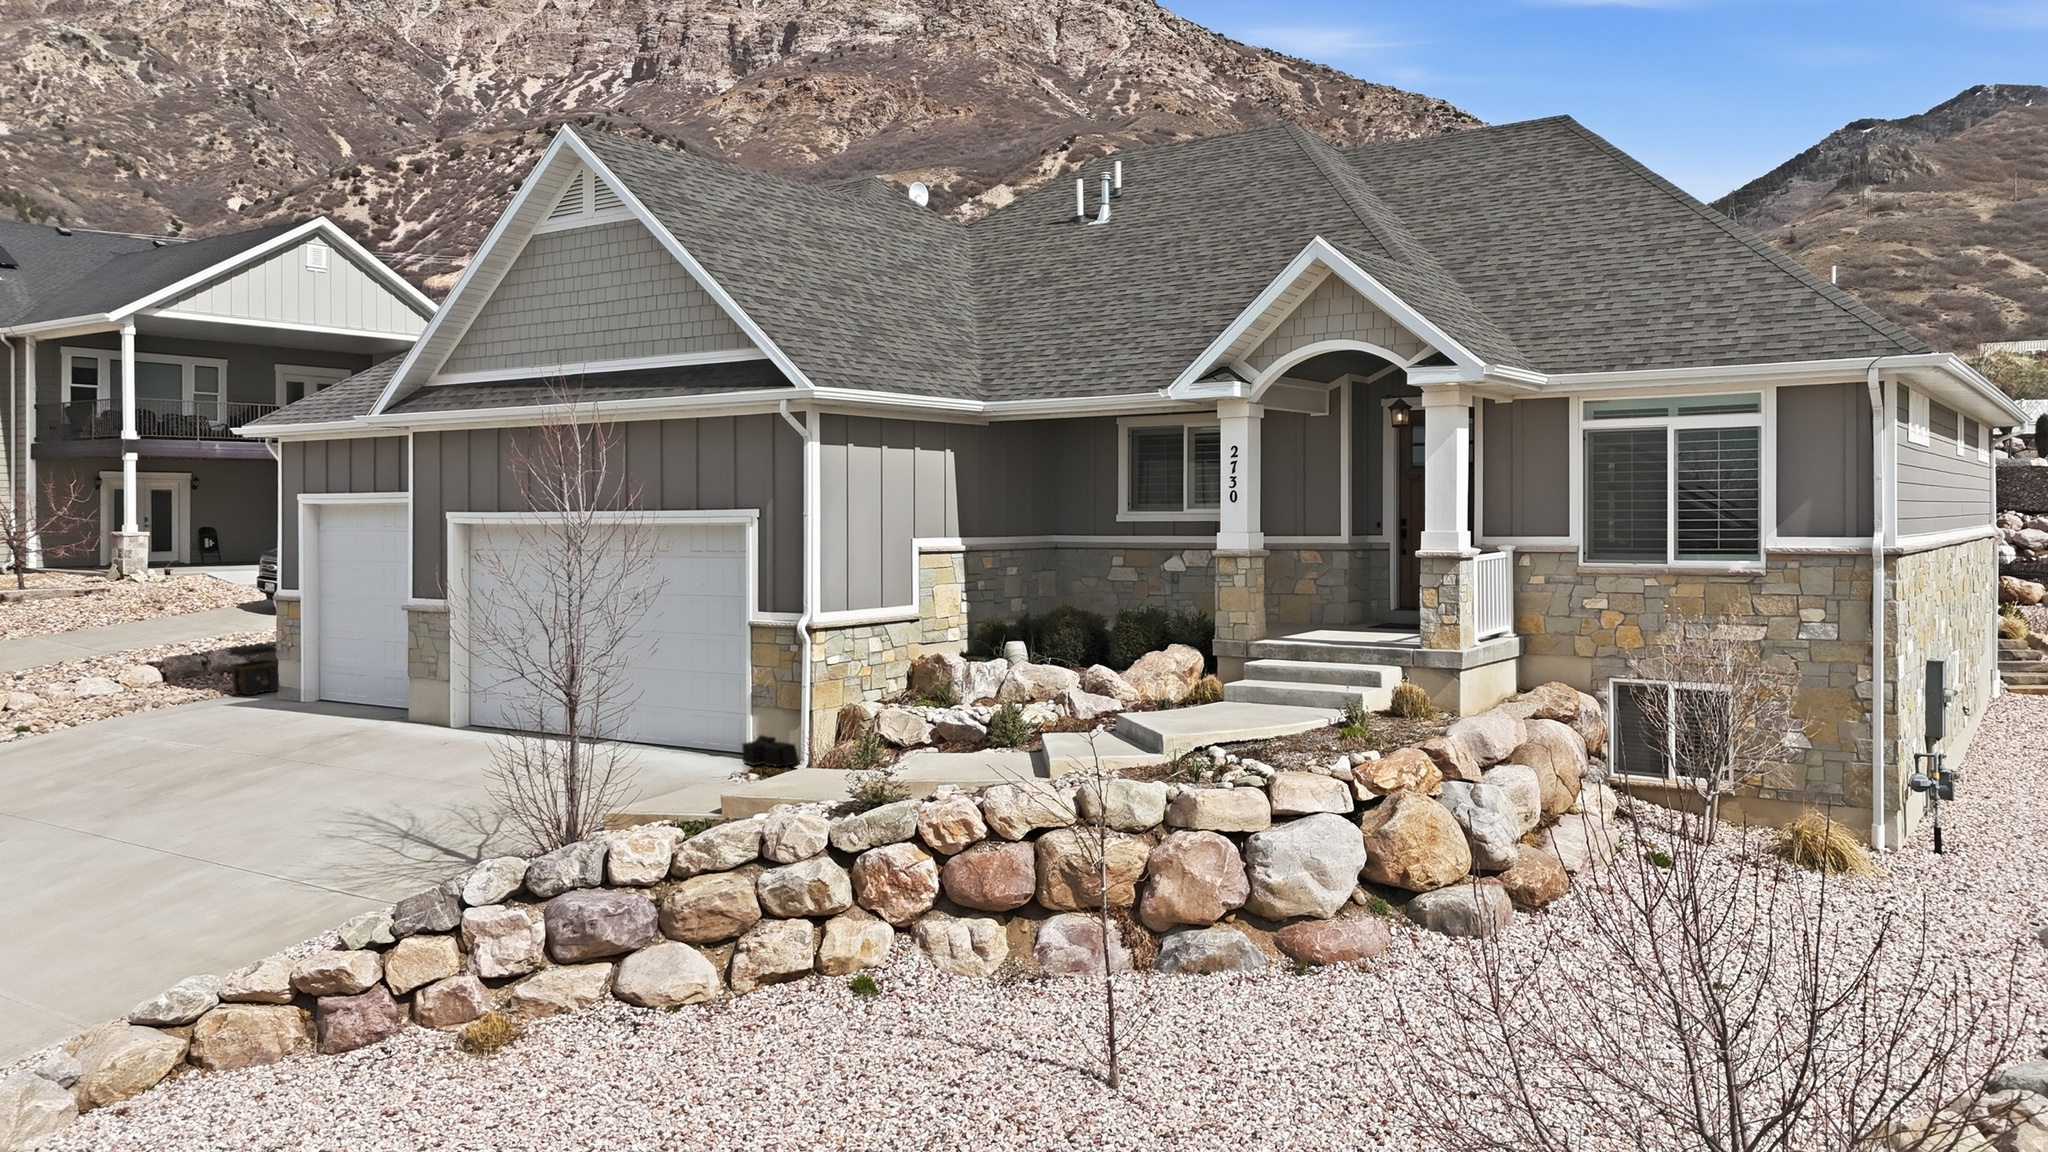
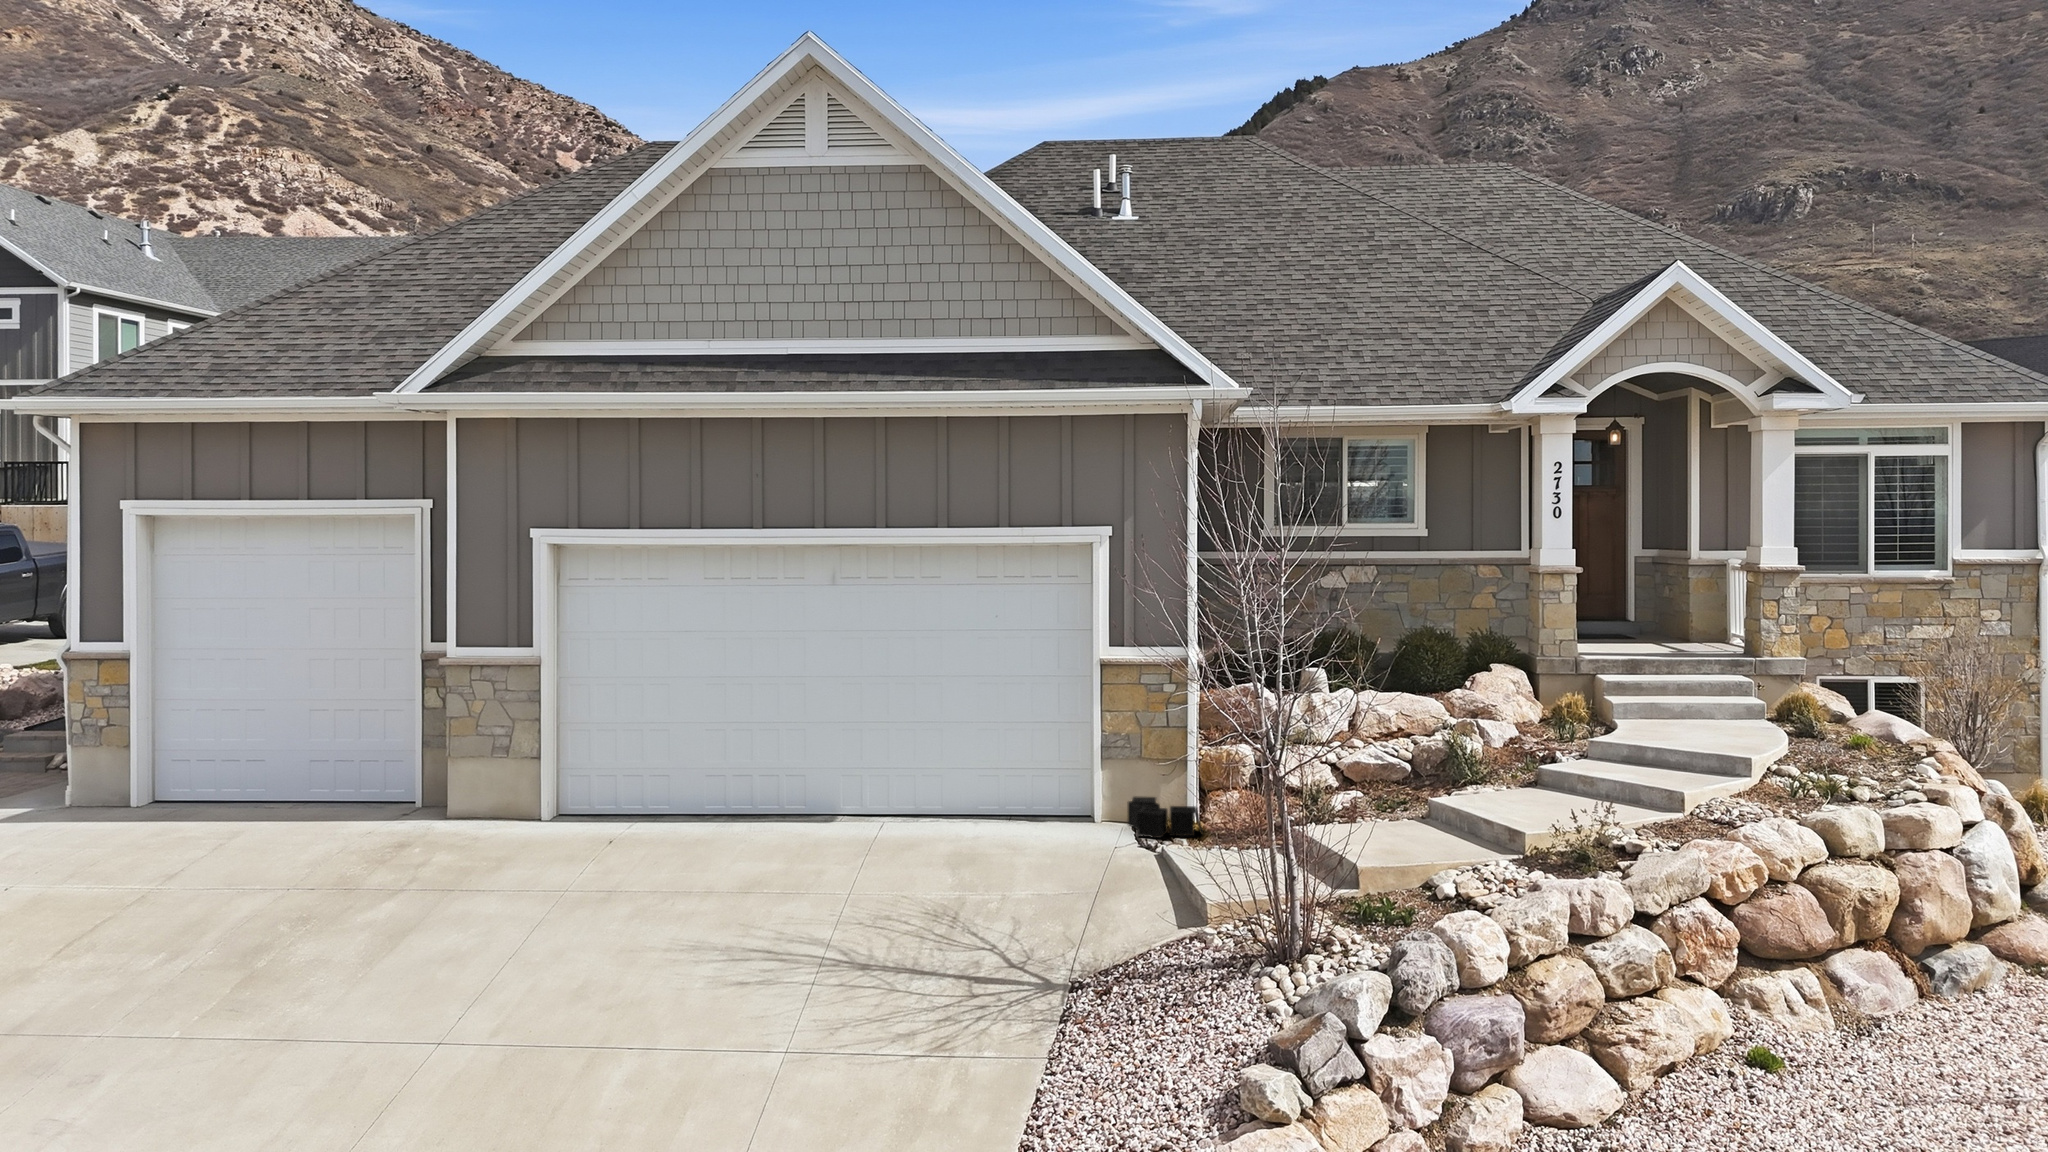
toolbox: present [230,644,280,695] -> none [40,738,126,821]

